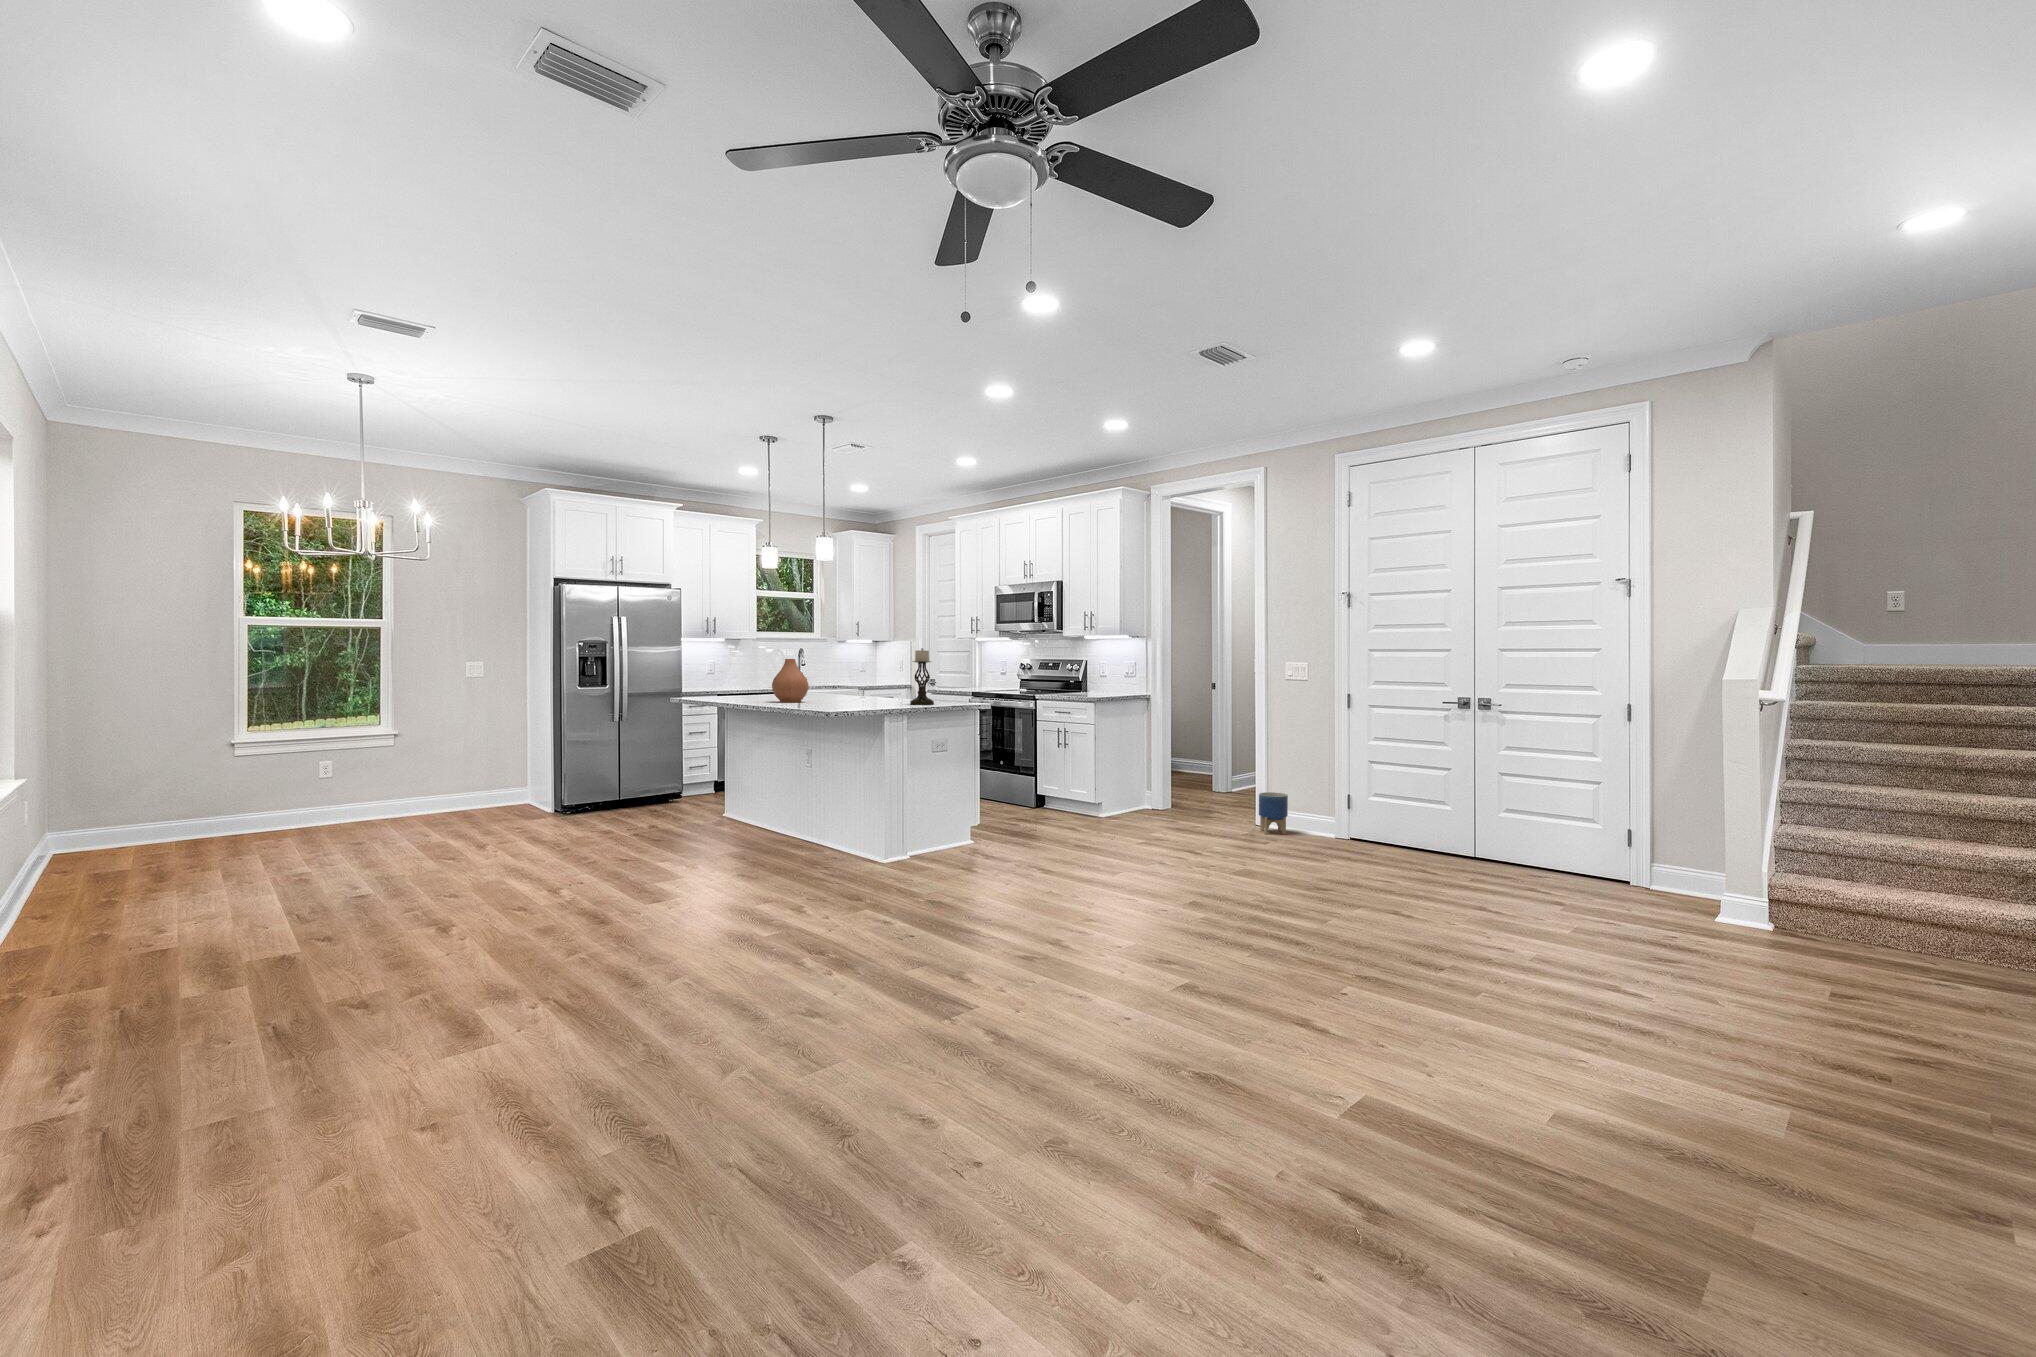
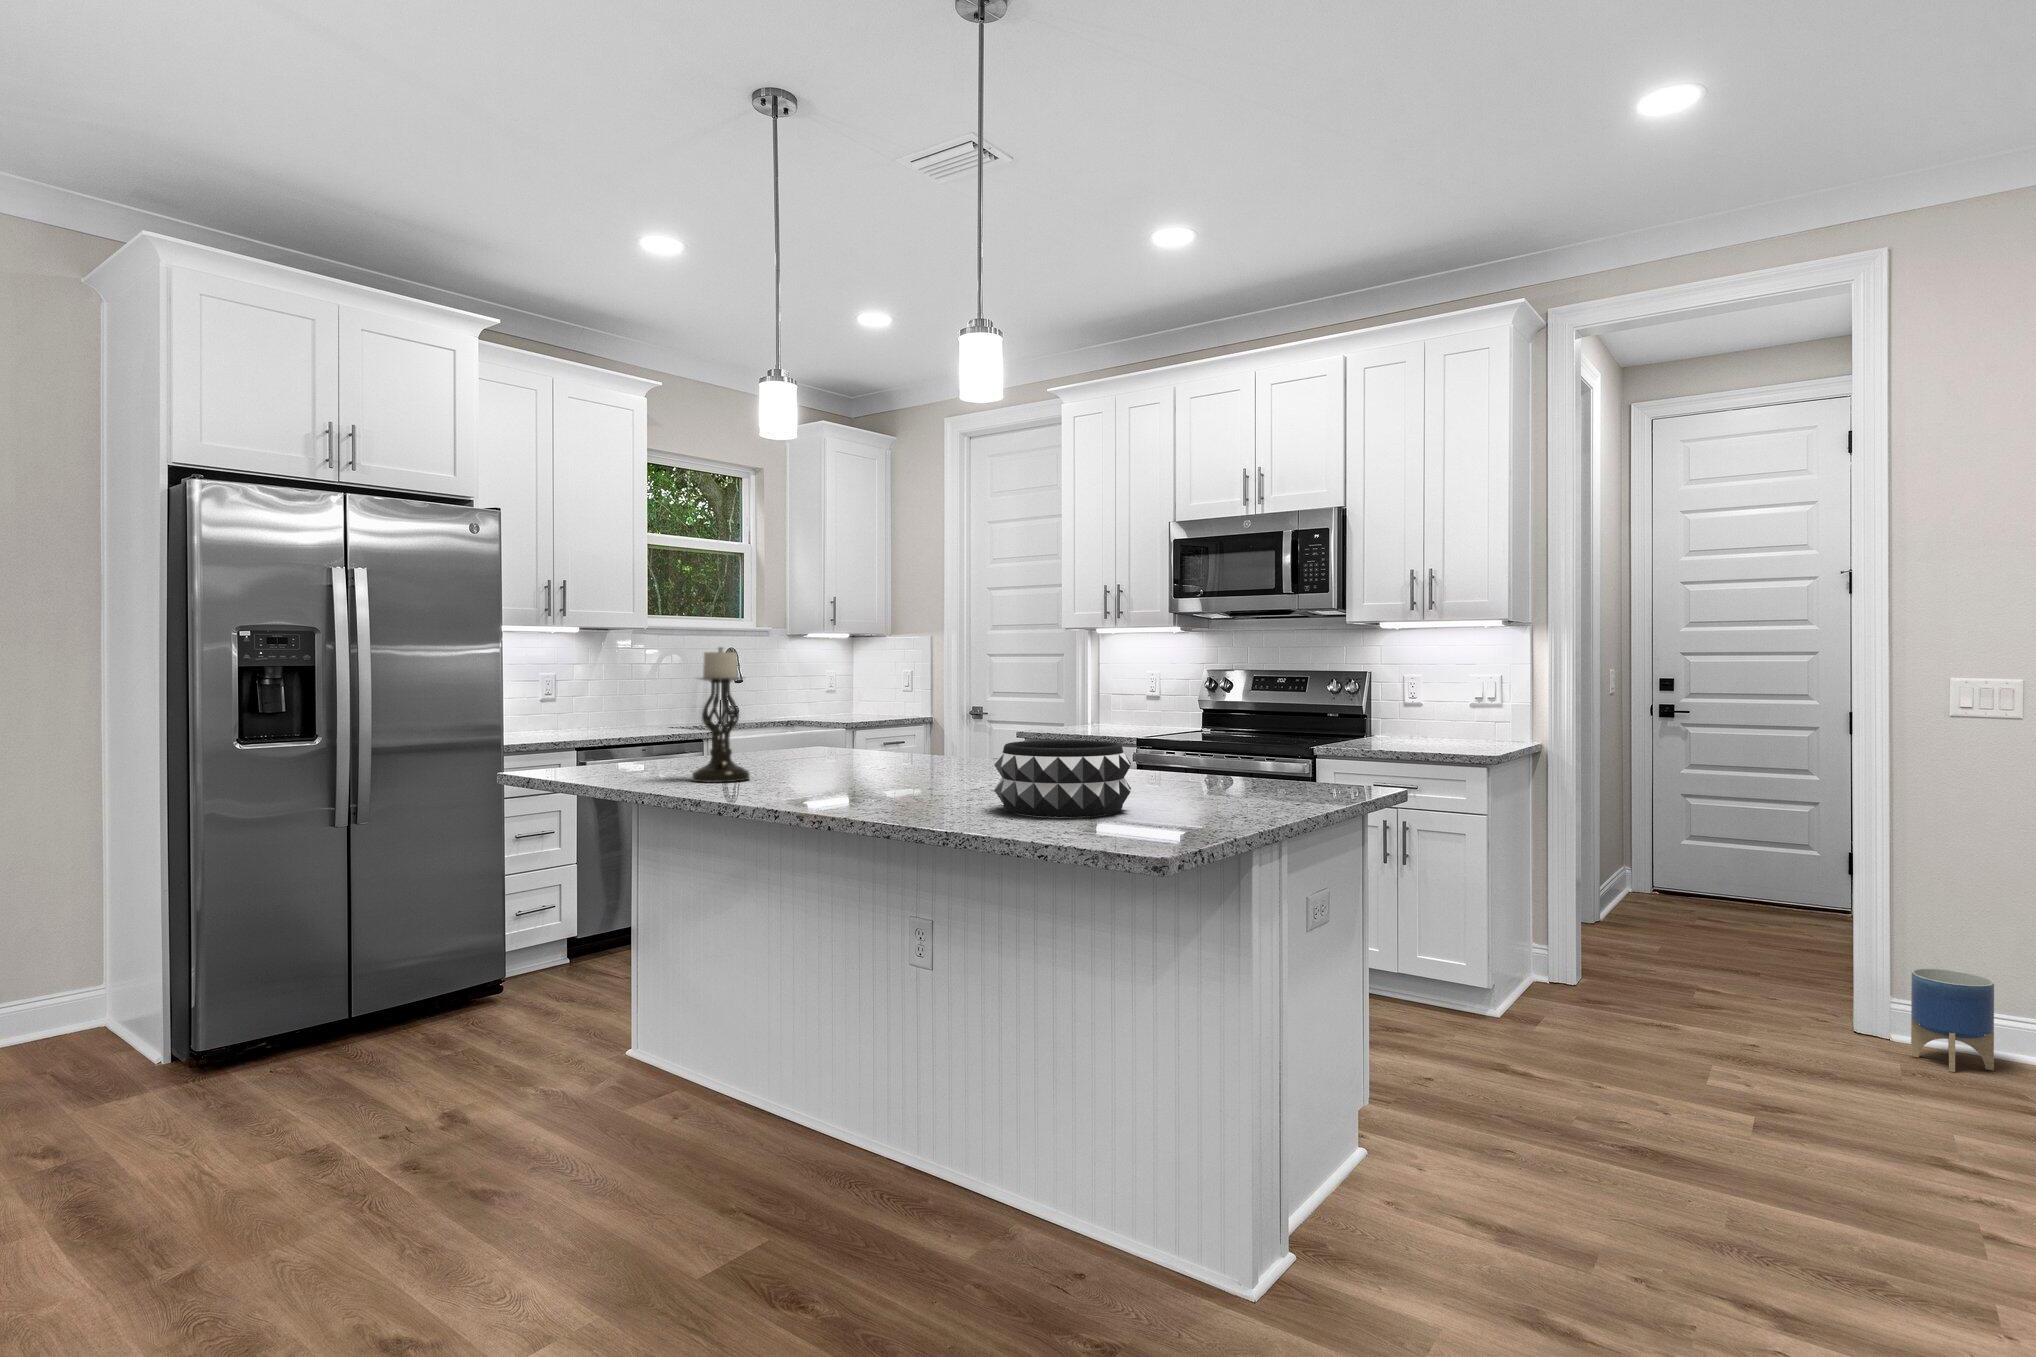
candle holder: present [910,648,934,705] -> present [692,647,750,783]
vase: present [772,659,809,702] -> none [817,674,925,797]
decorative bowl: none [816,682,863,705] -> present [994,740,1131,817]

